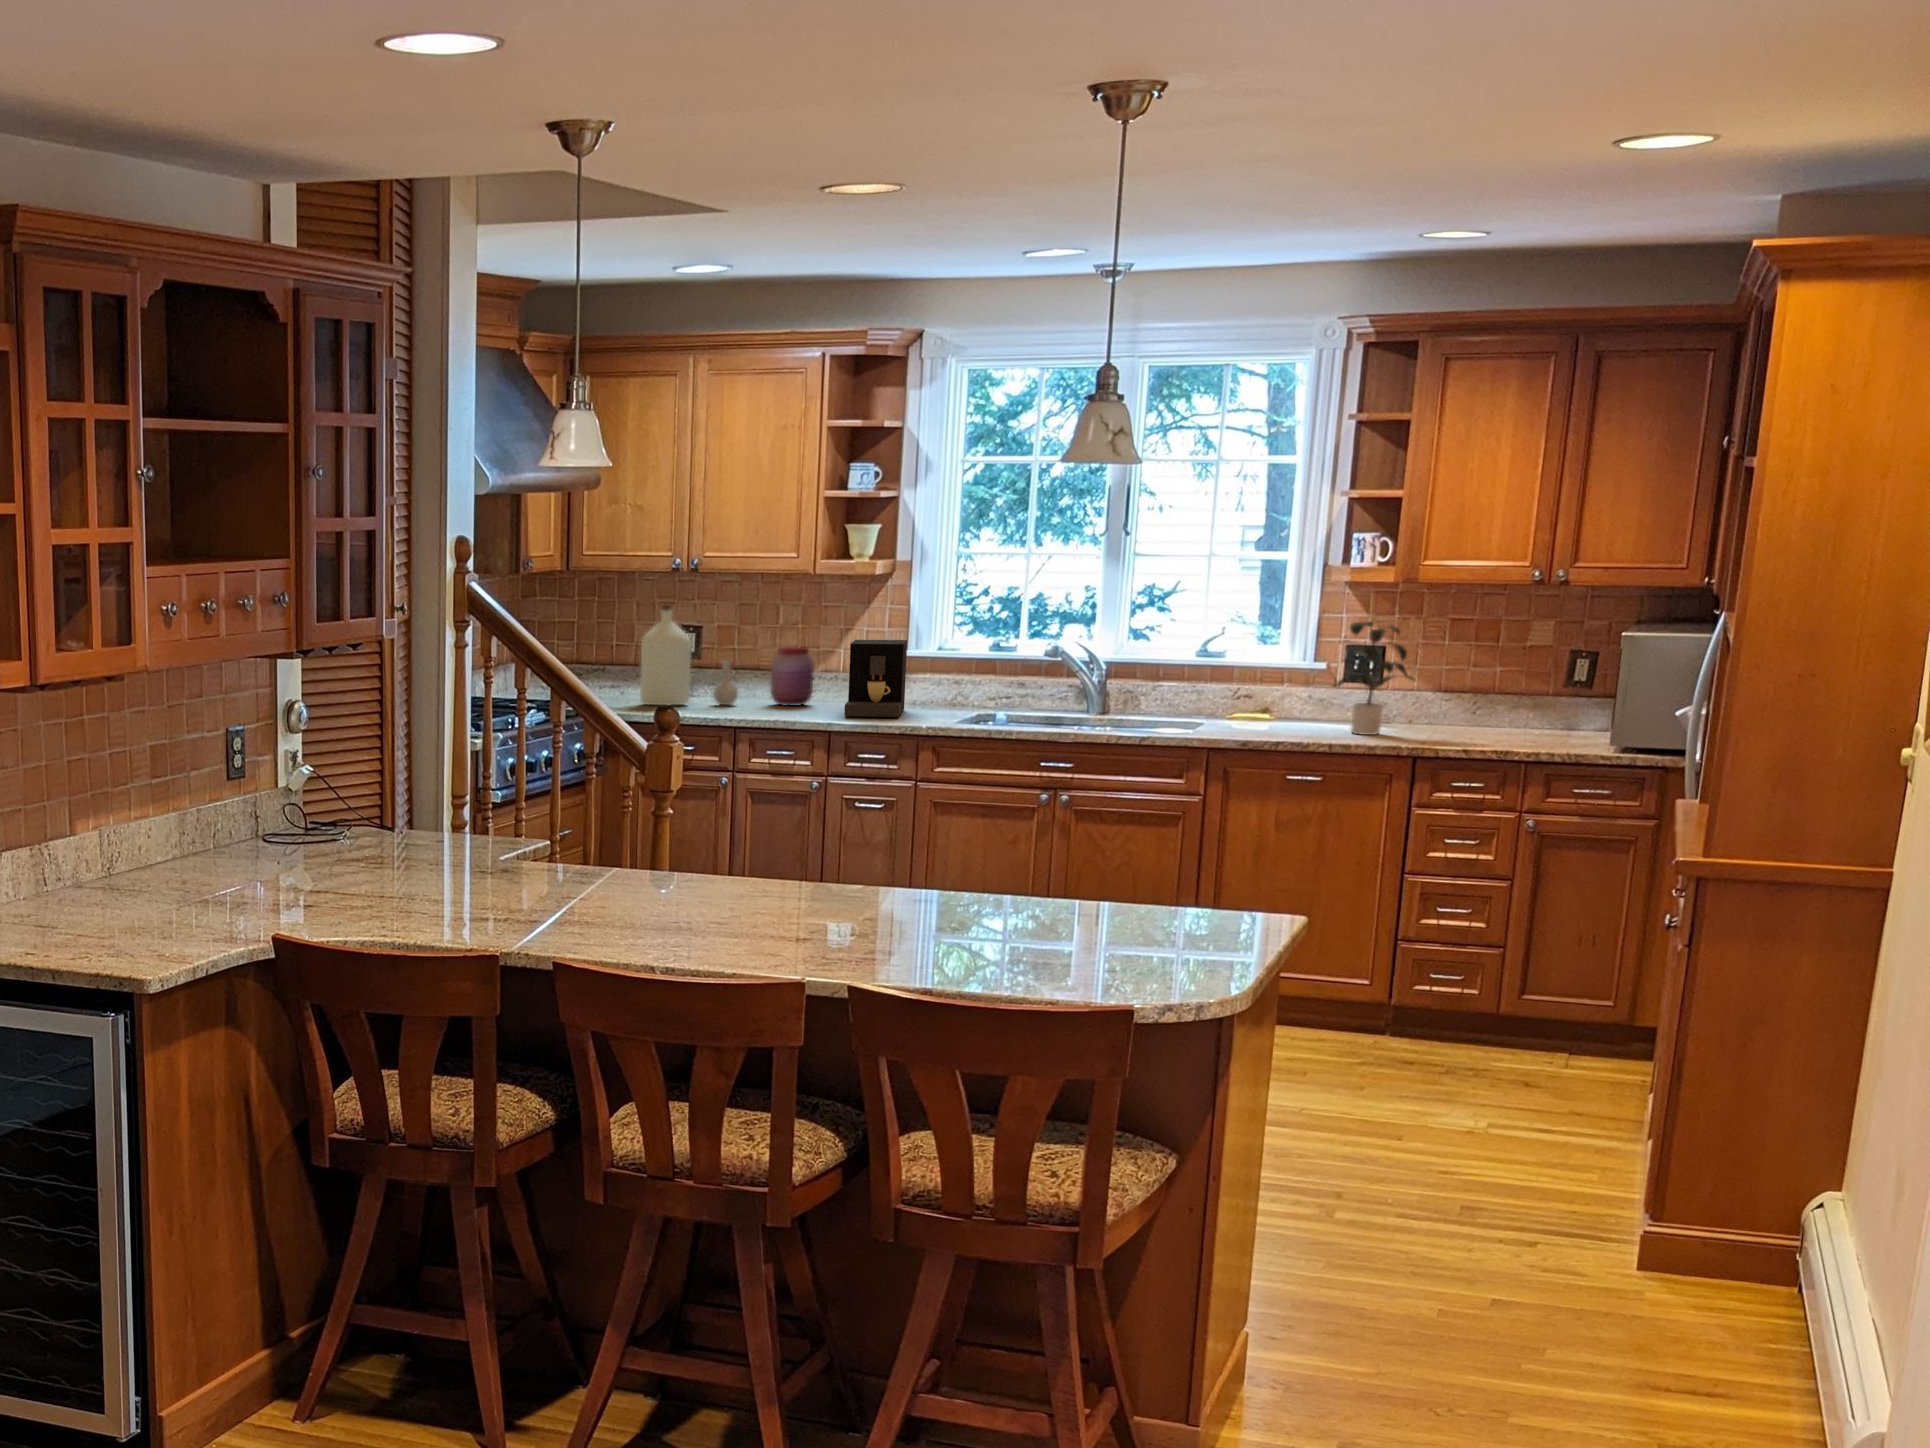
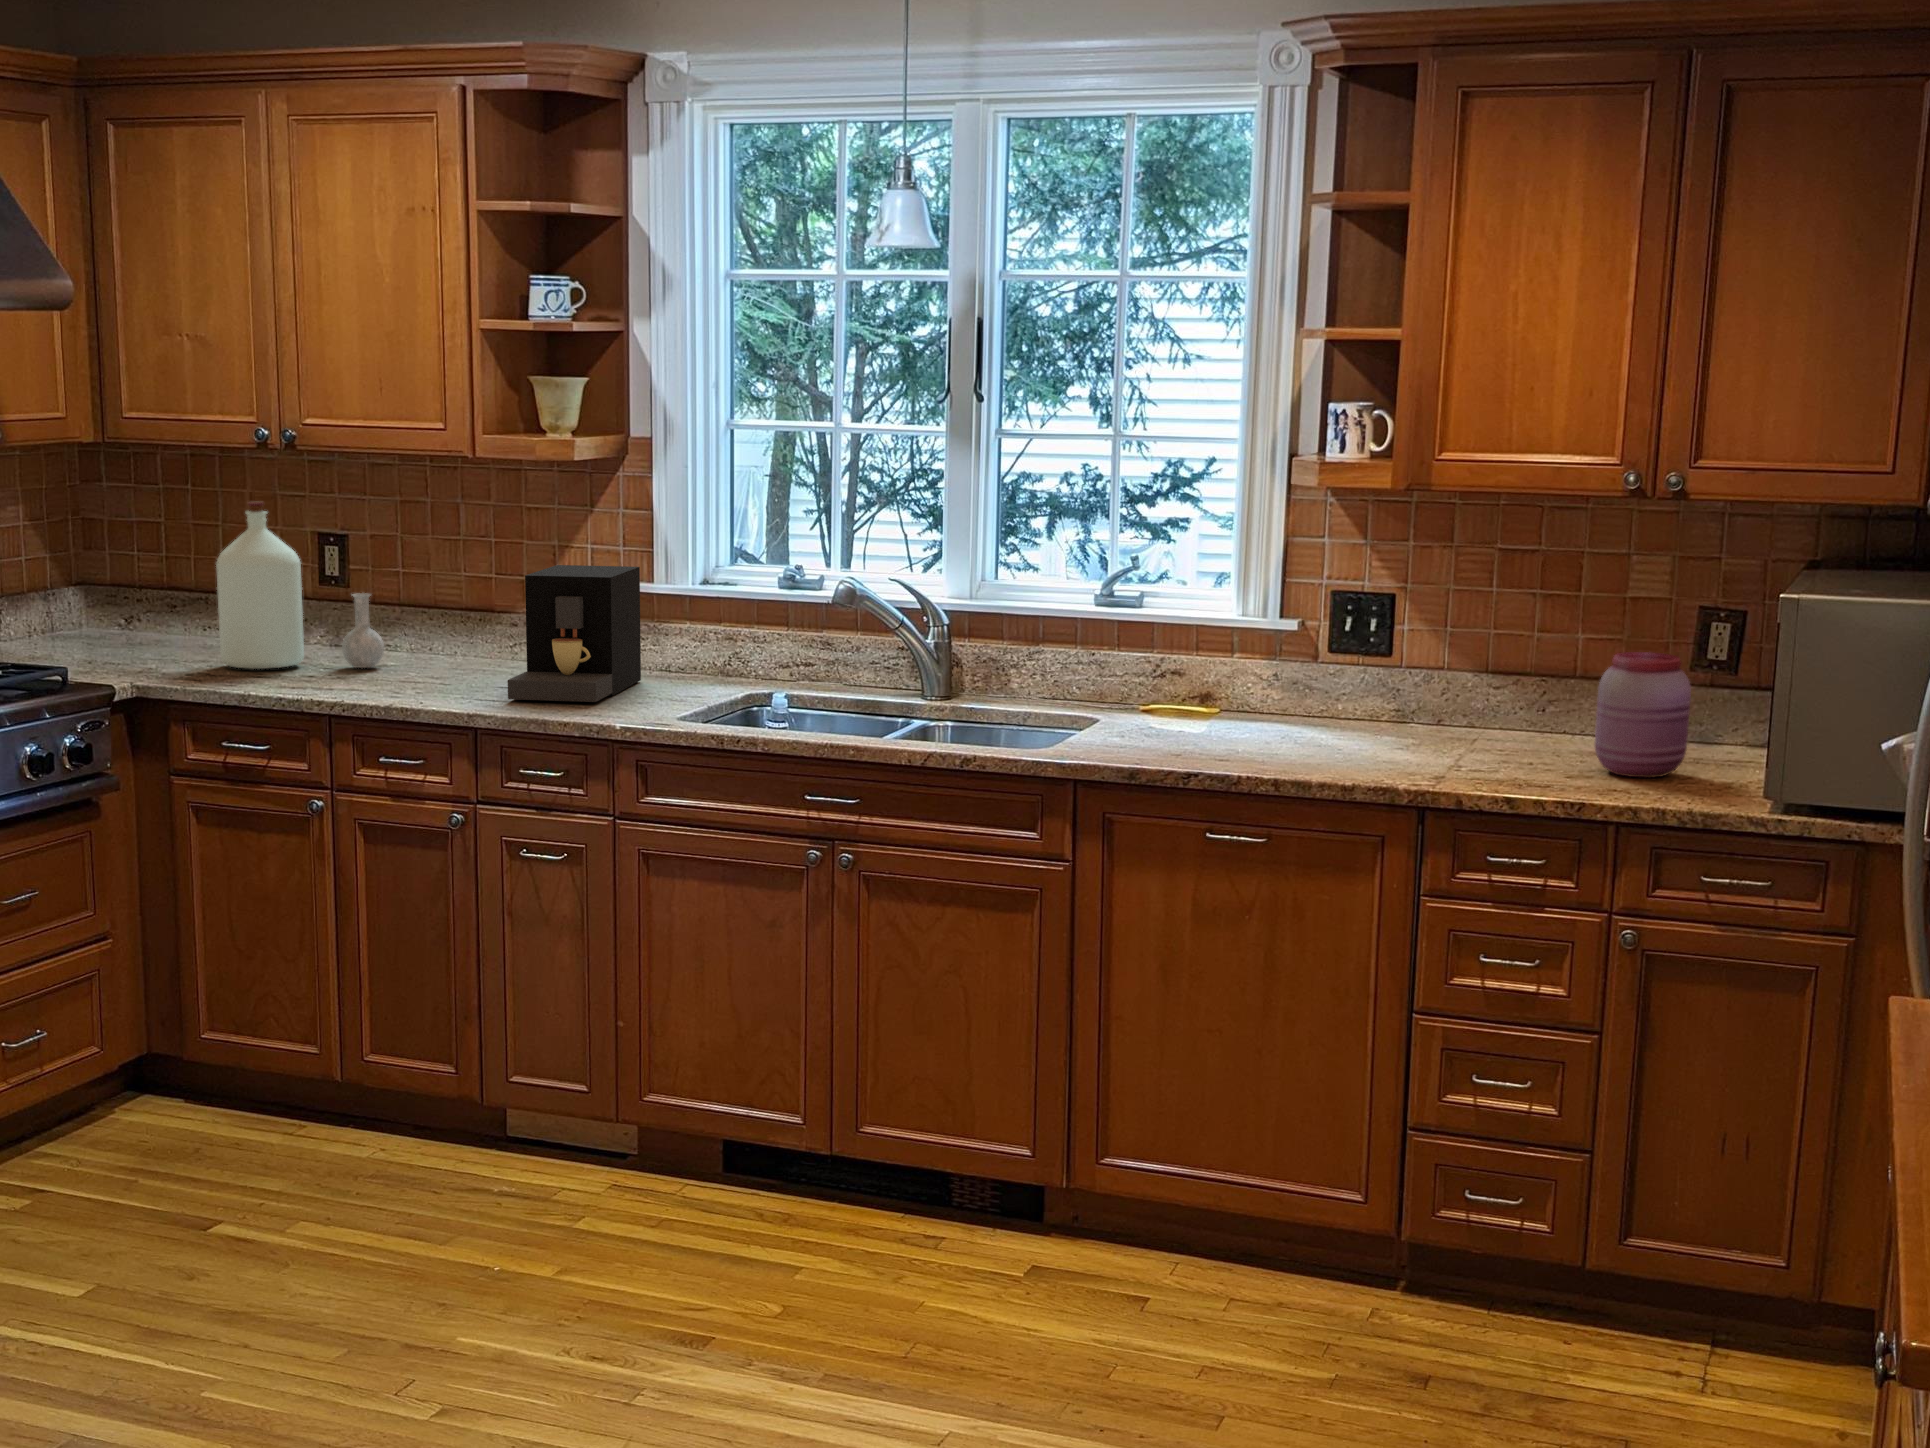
potted plant: present [1337,621,1415,735] -> none [1283,557,1465,753]
jar: present [770,647,814,706] -> present [1595,652,1691,778]

